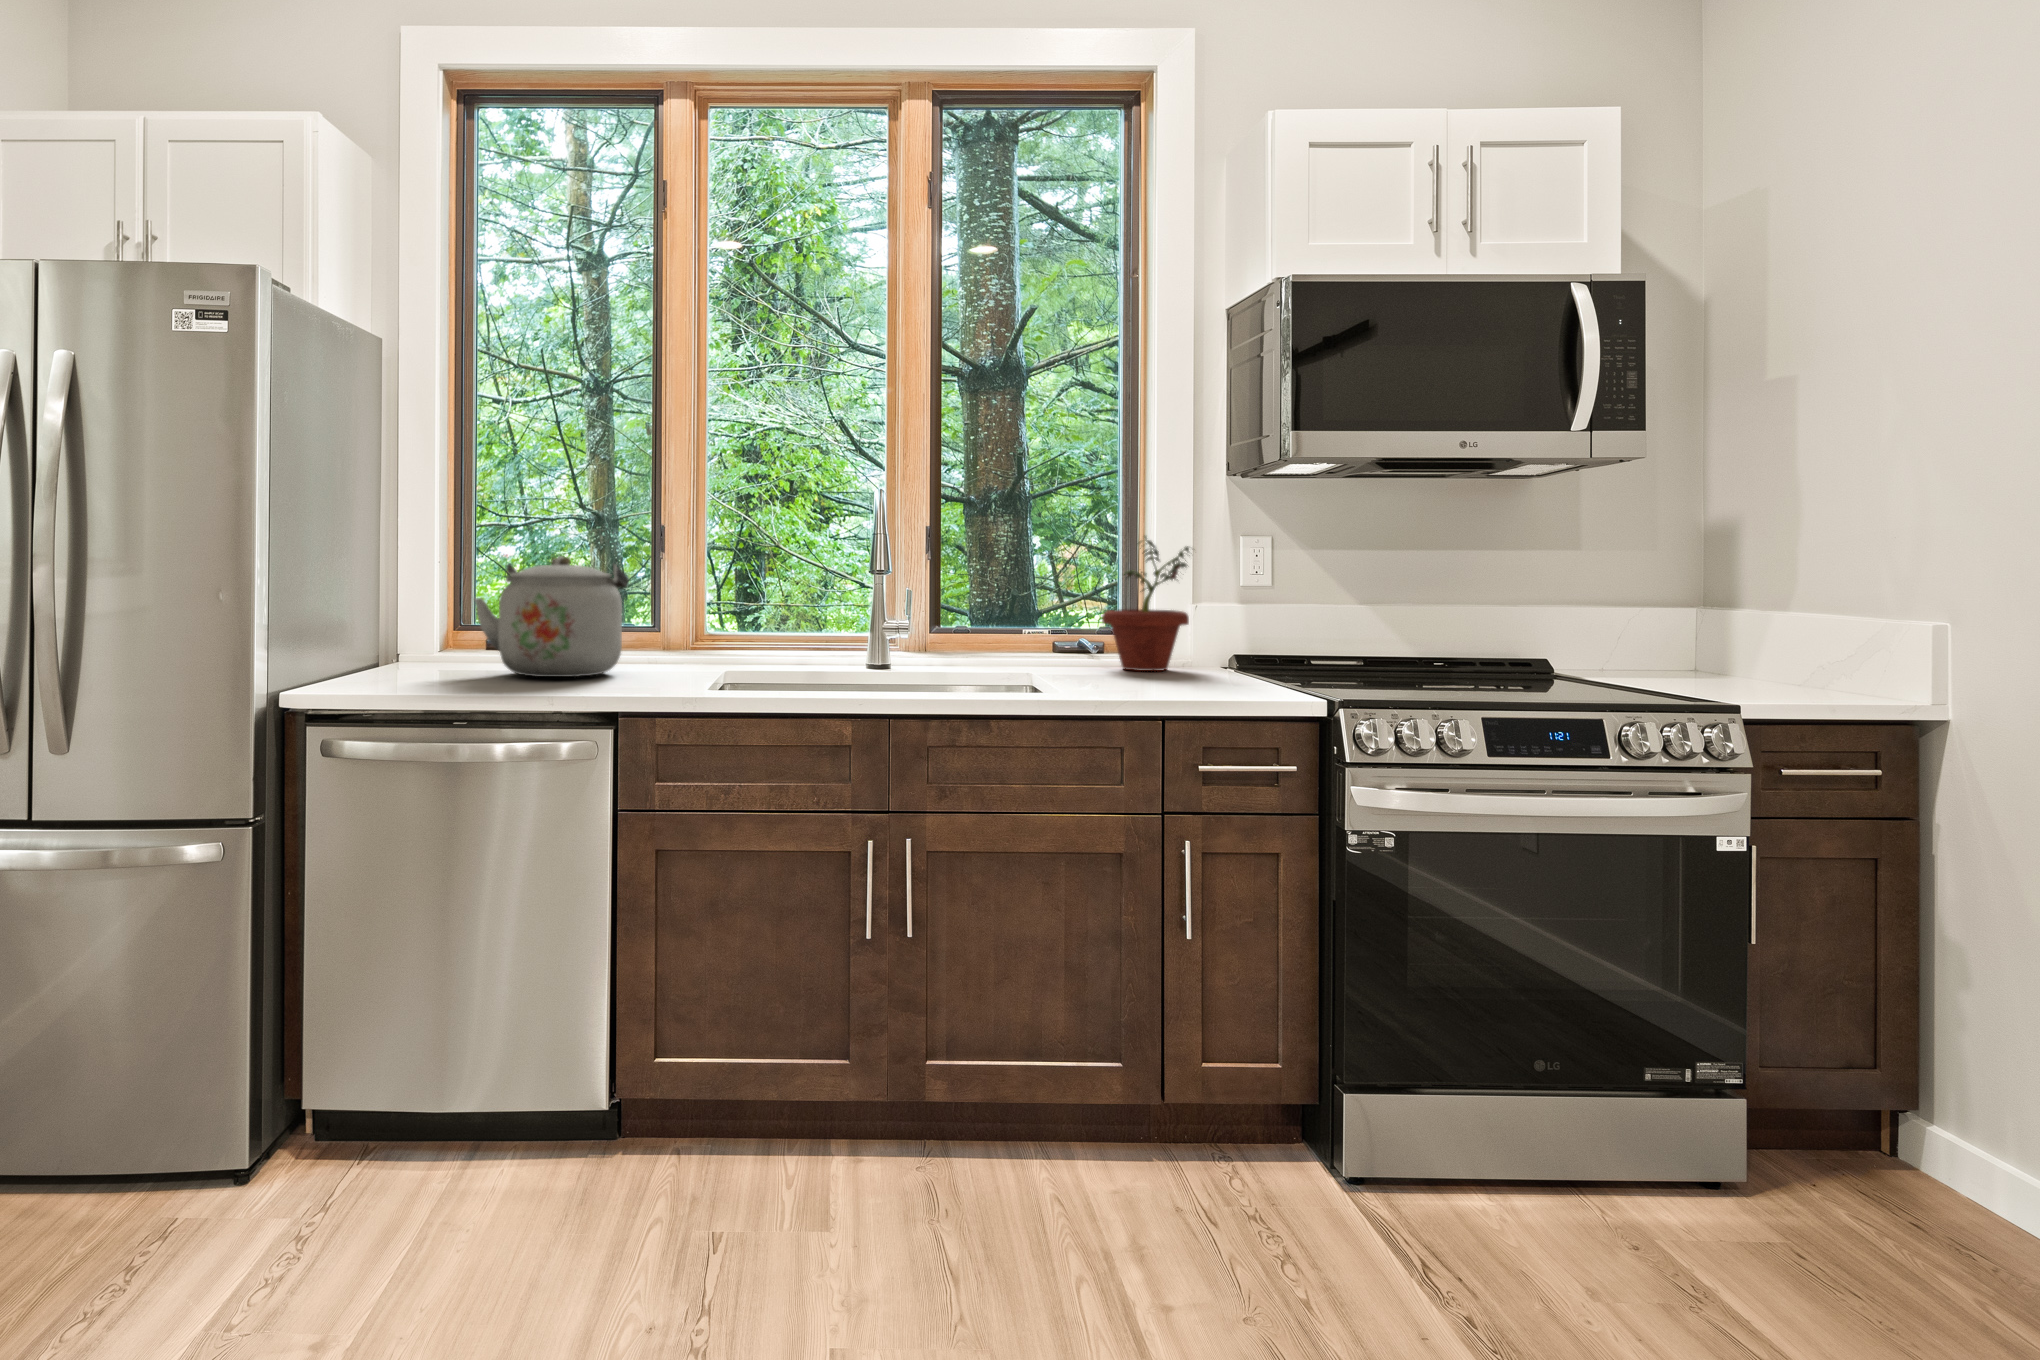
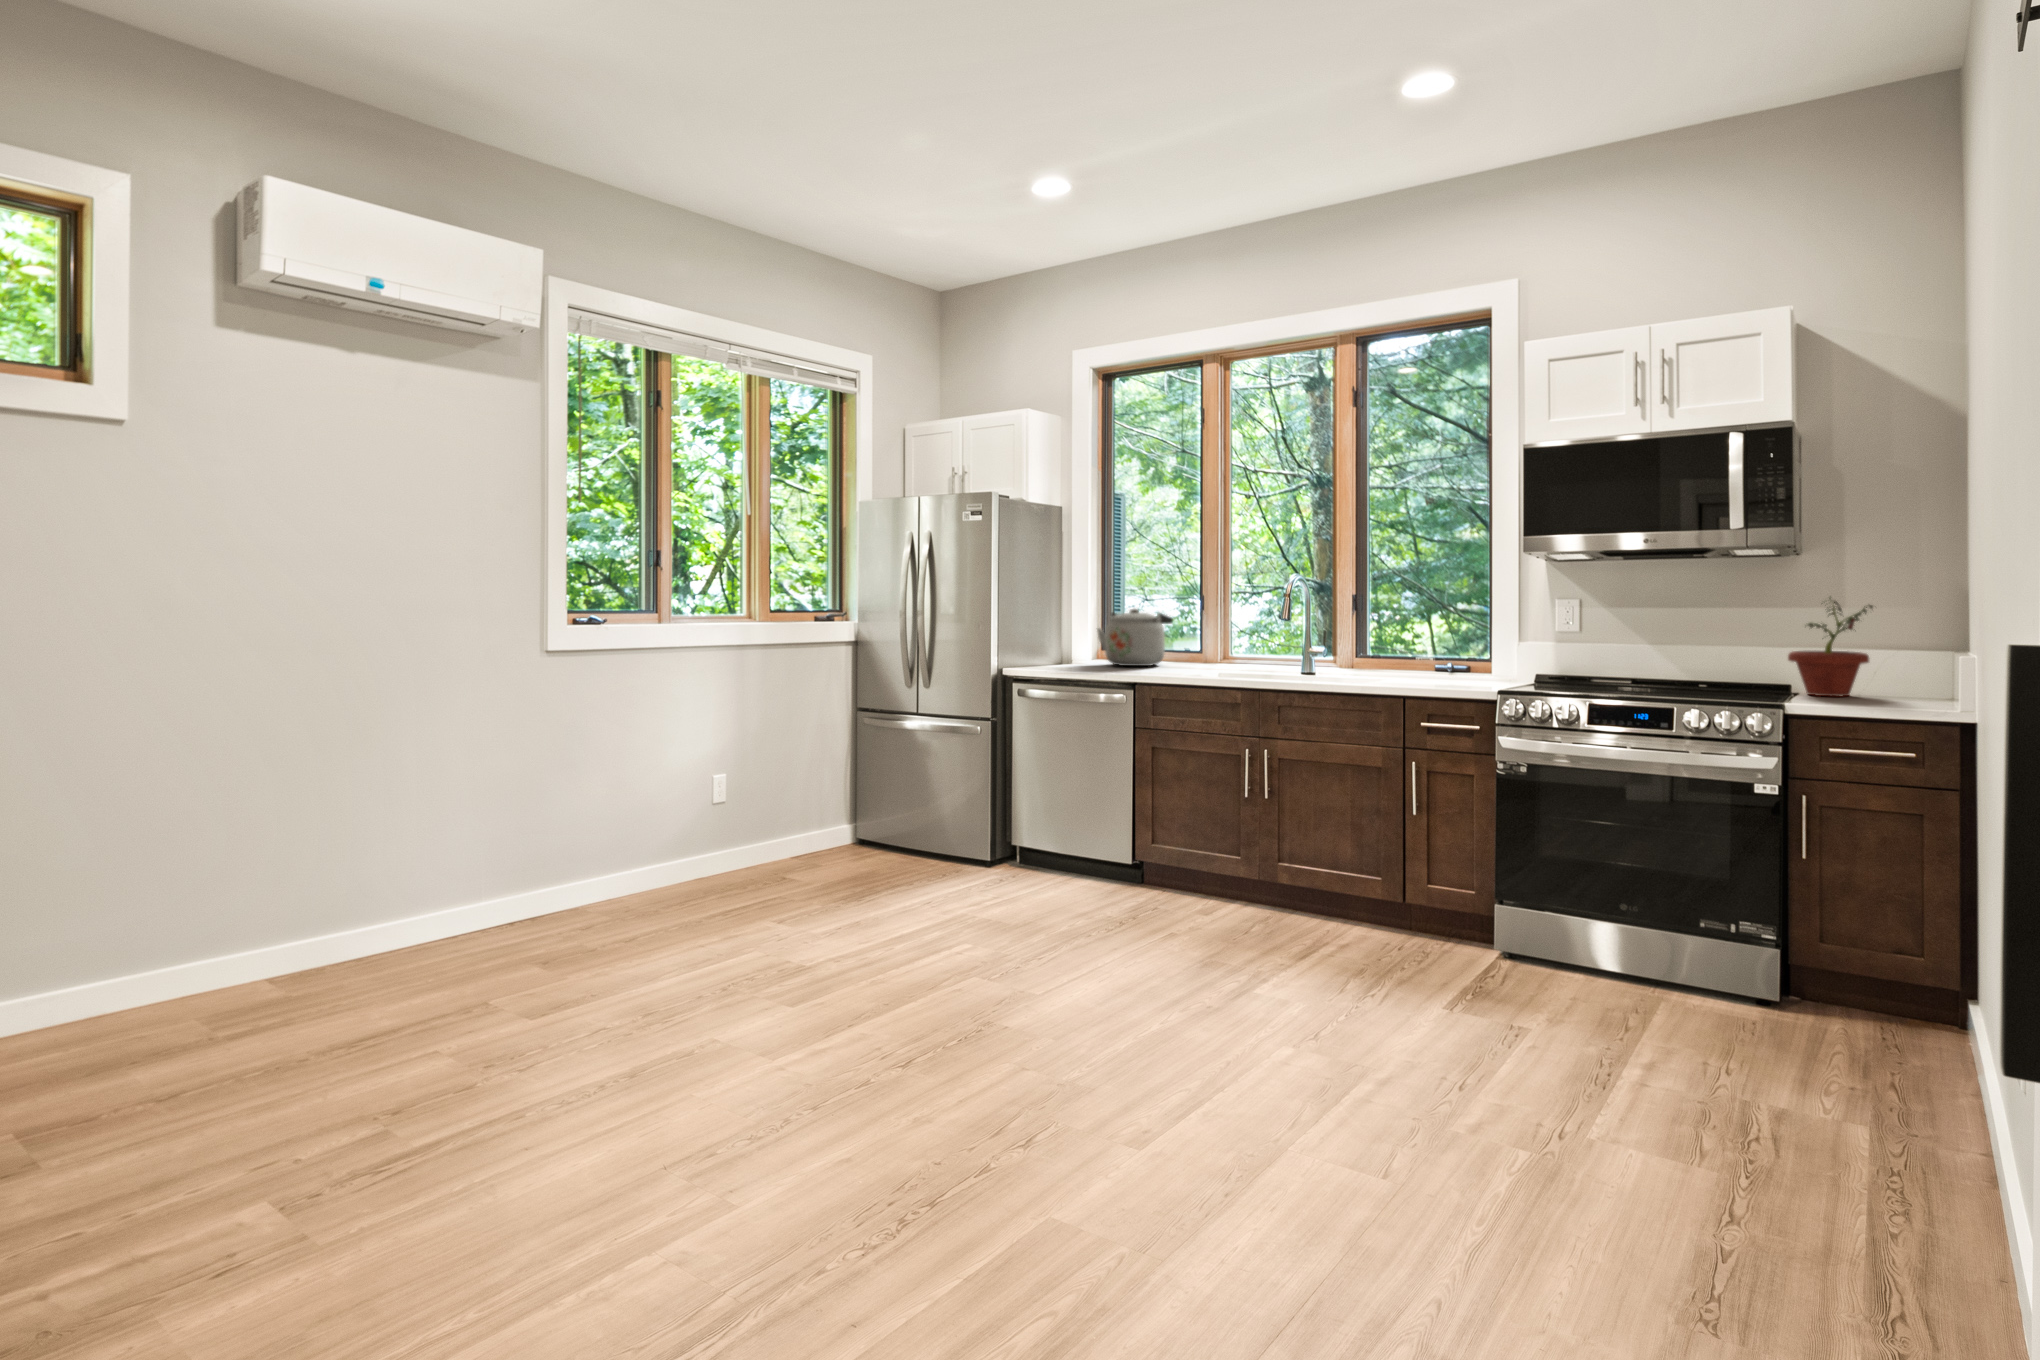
potted plant: present [1102,536,1189,671] -> present [1788,598,1873,696]

